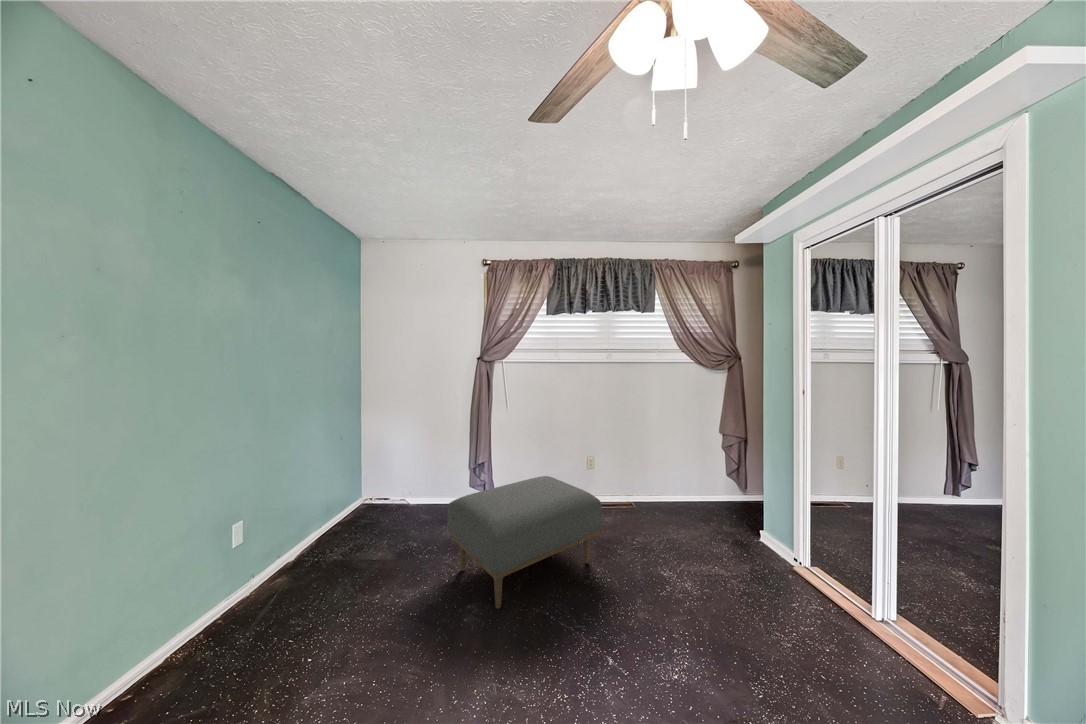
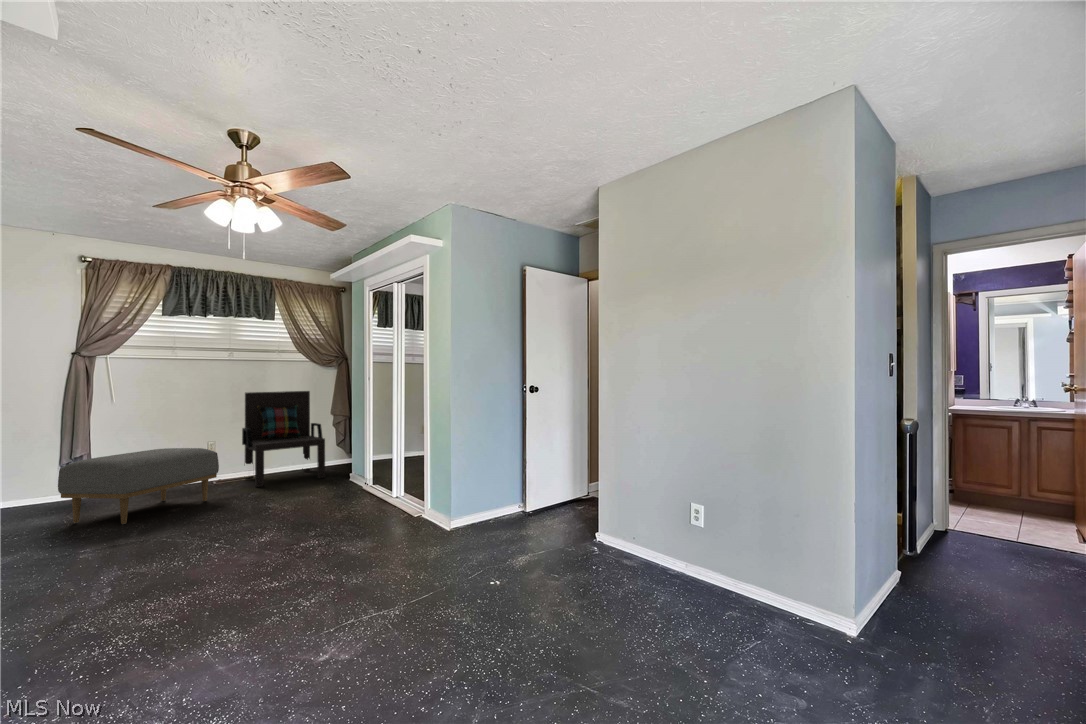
armchair: none [621,402,729,540] -> present [242,391,325,487]

